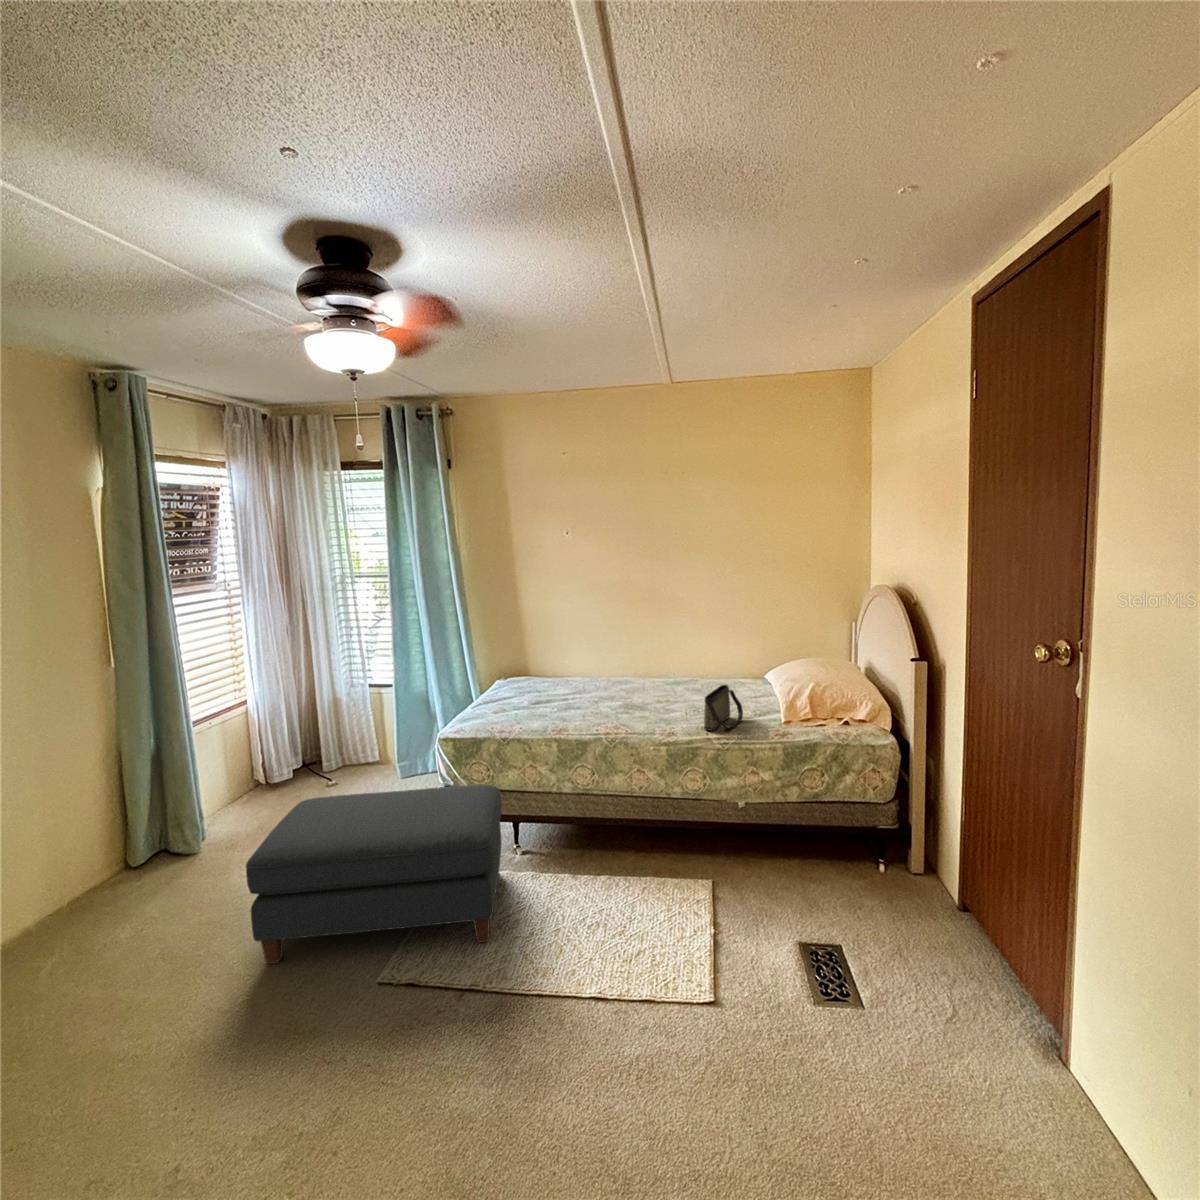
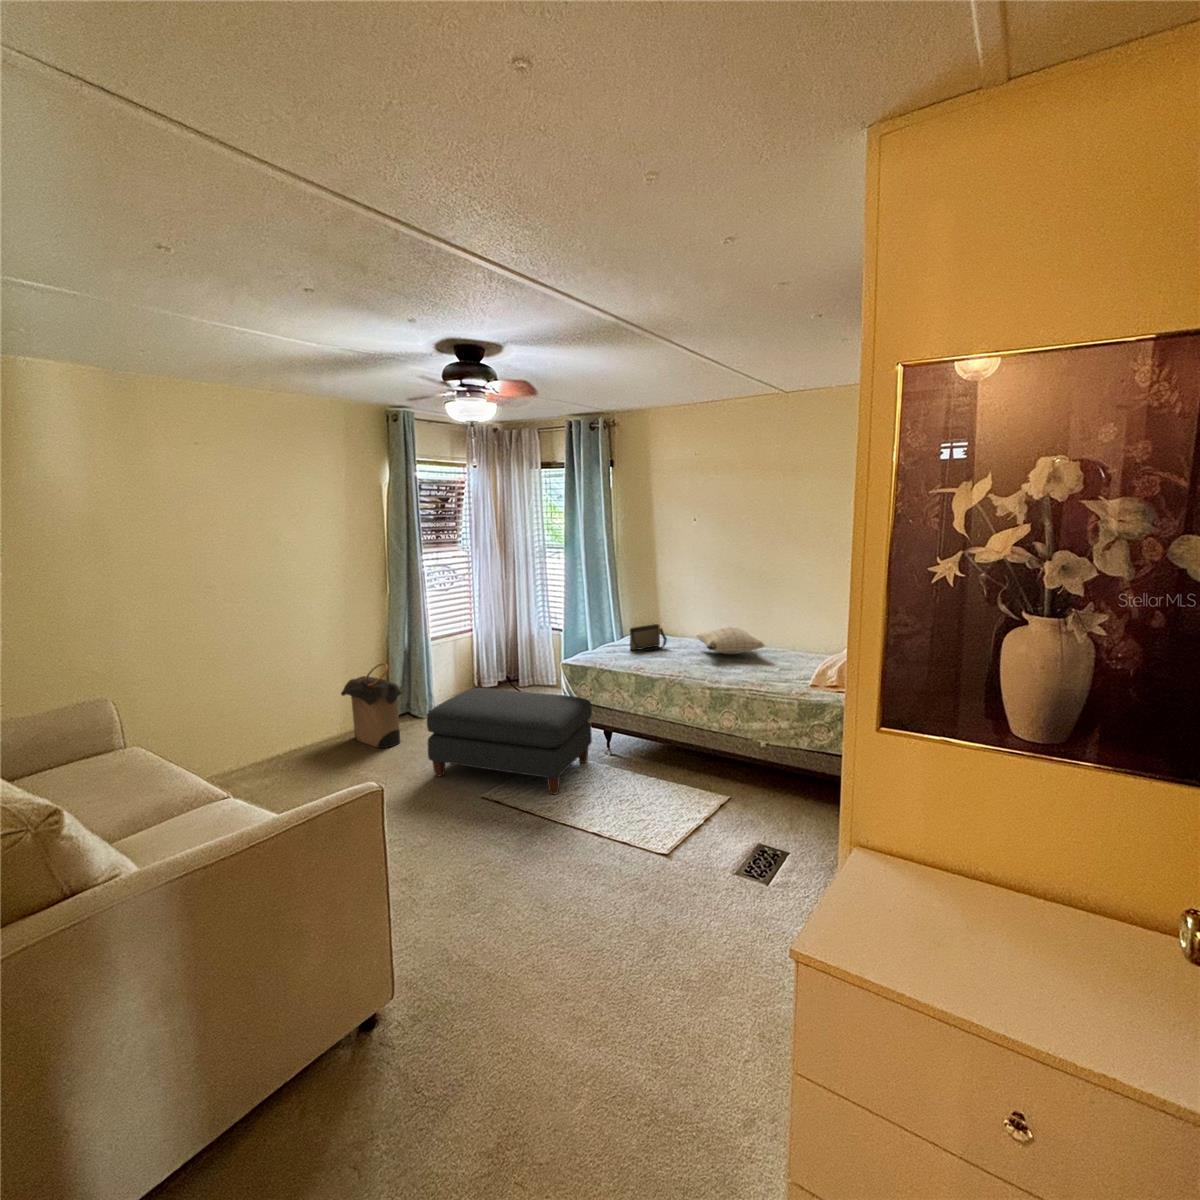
pillow: none [593,661,687,694] -> present [696,627,765,654]
handbag: present [704,685,743,731] -> present [630,624,667,651]
laundry hamper: none [32,787,172,936] -> present [341,663,402,748]

